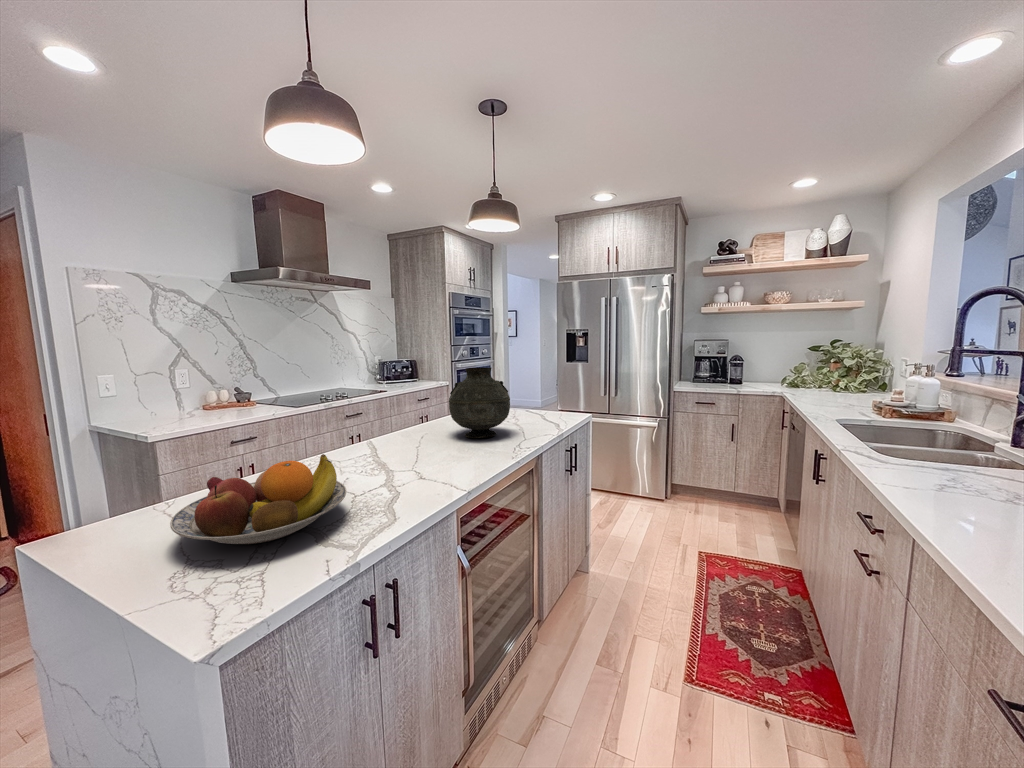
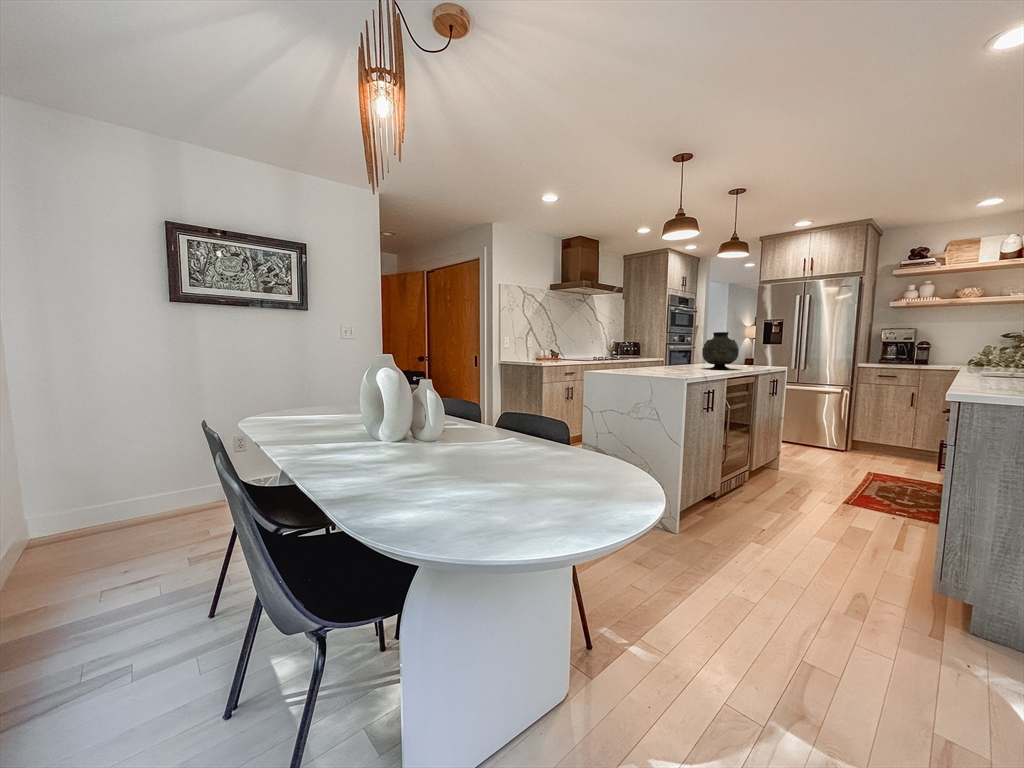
fruit bowl: present [170,454,346,544] -> none [633,353,689,376]

